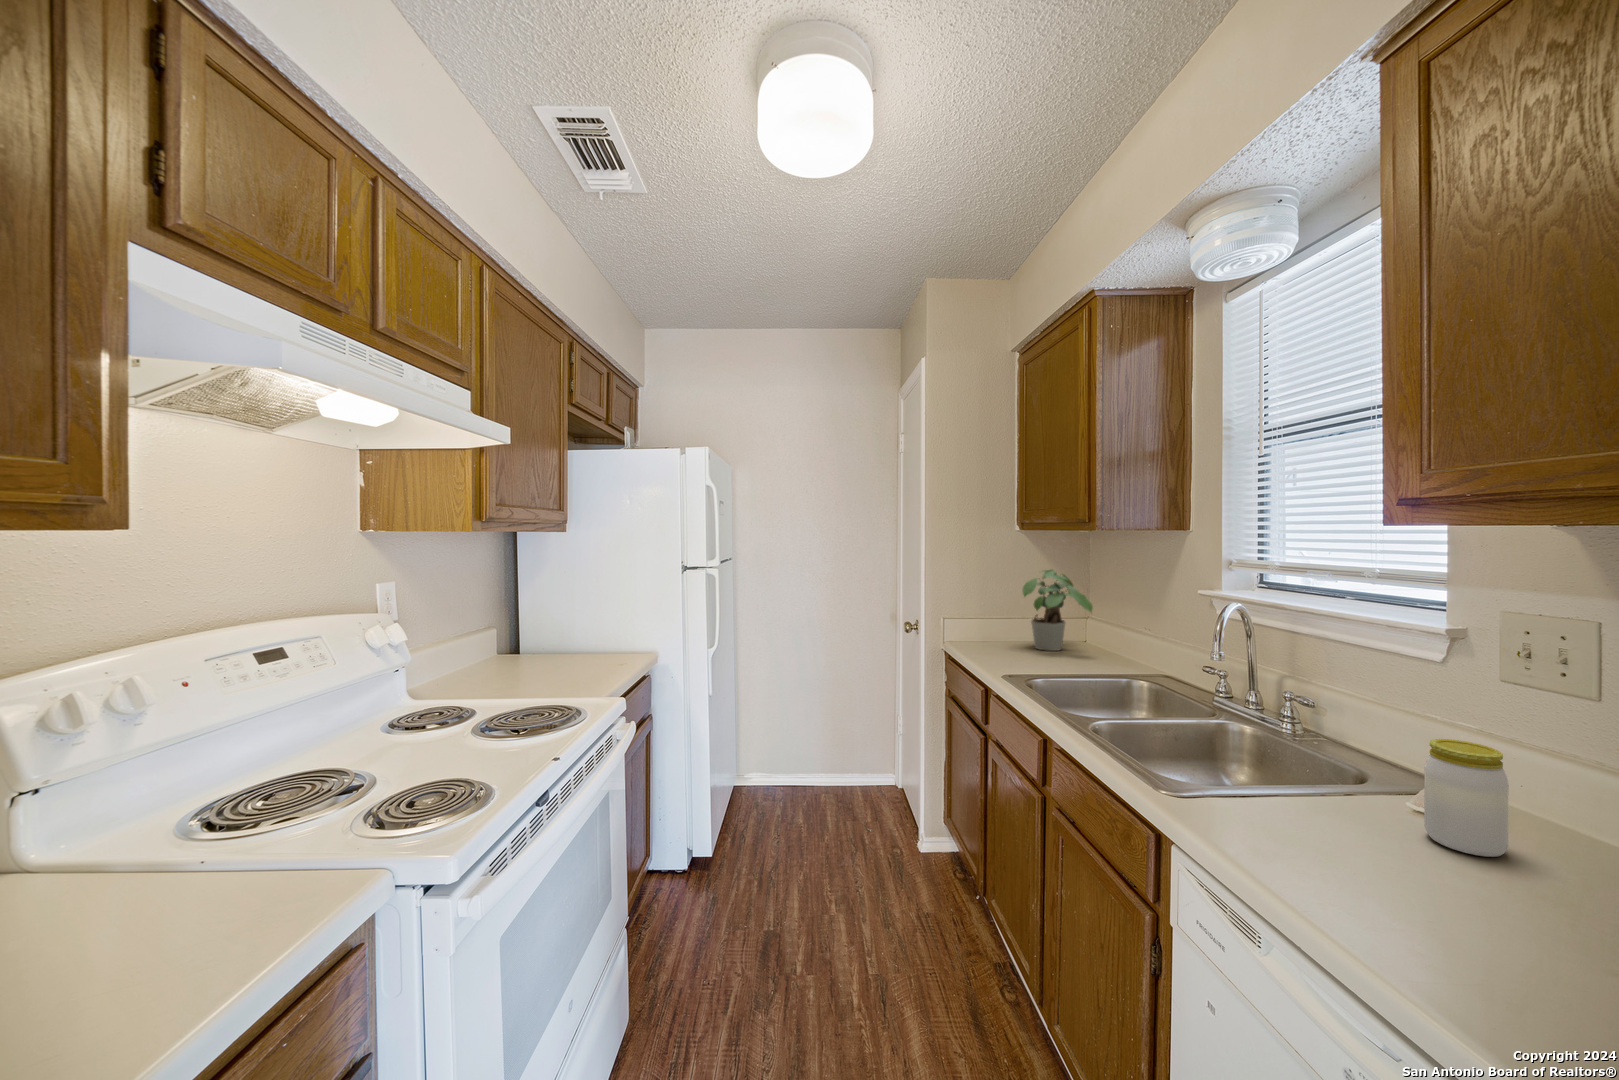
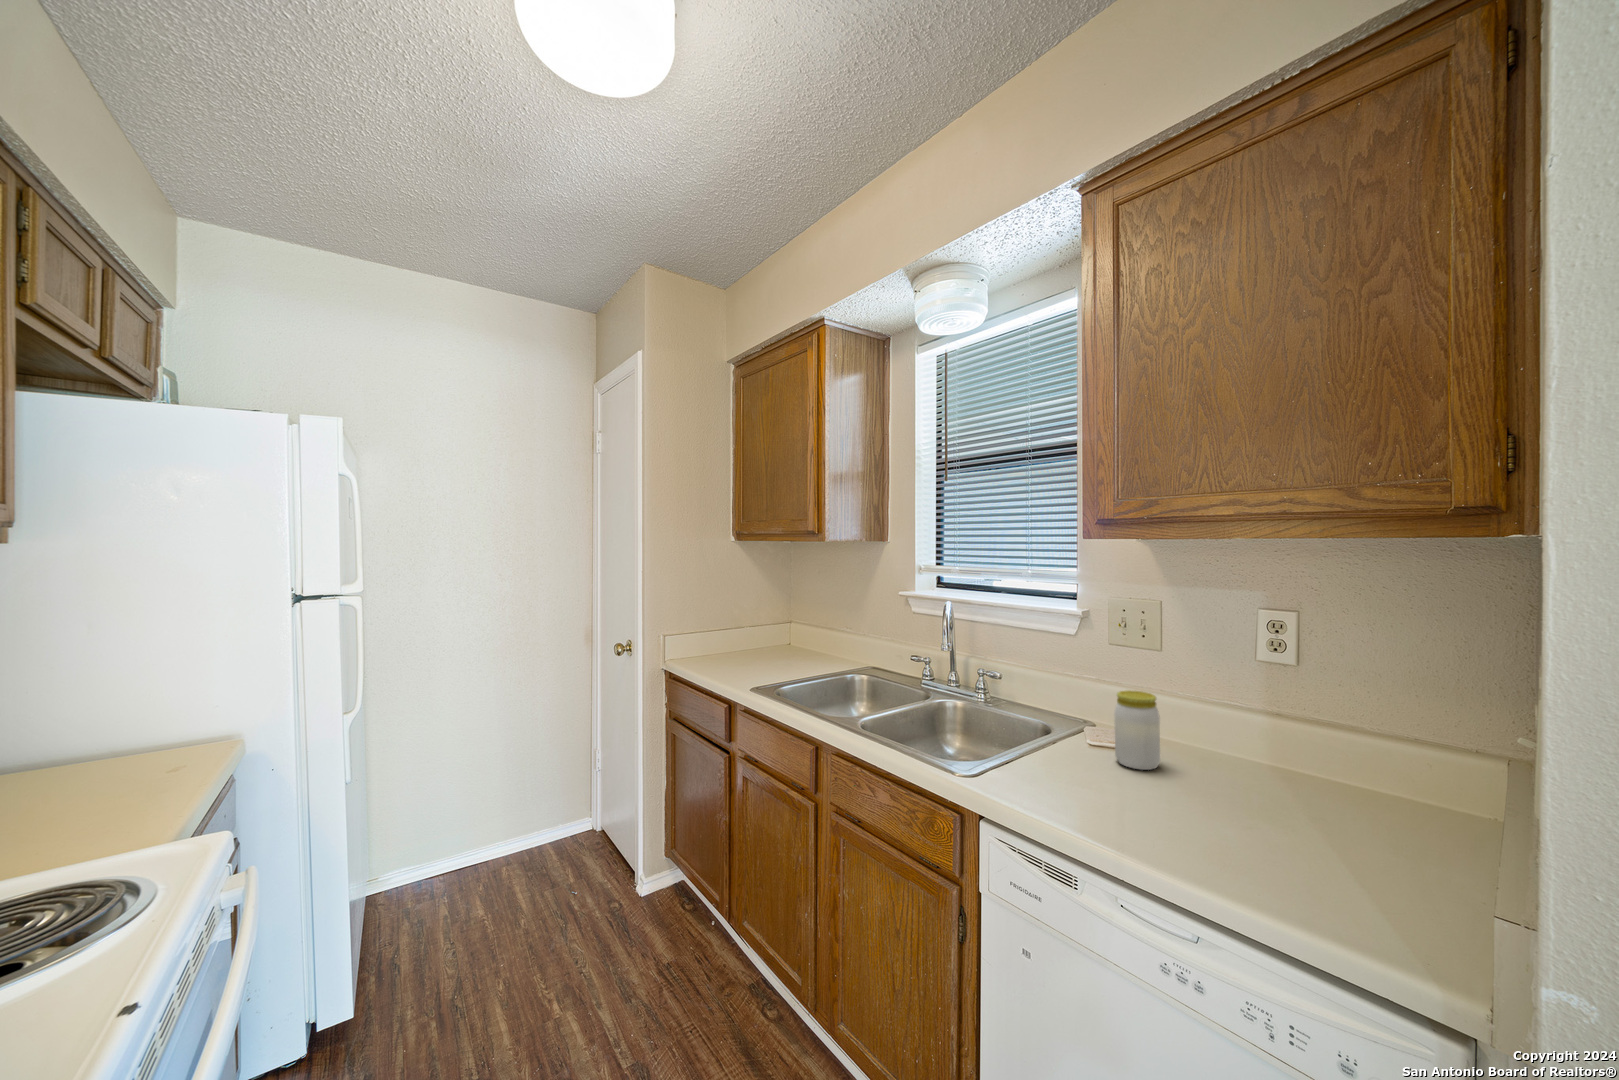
potted plant: present [1022,570,1093,651] -> none [742,580,809,659]

